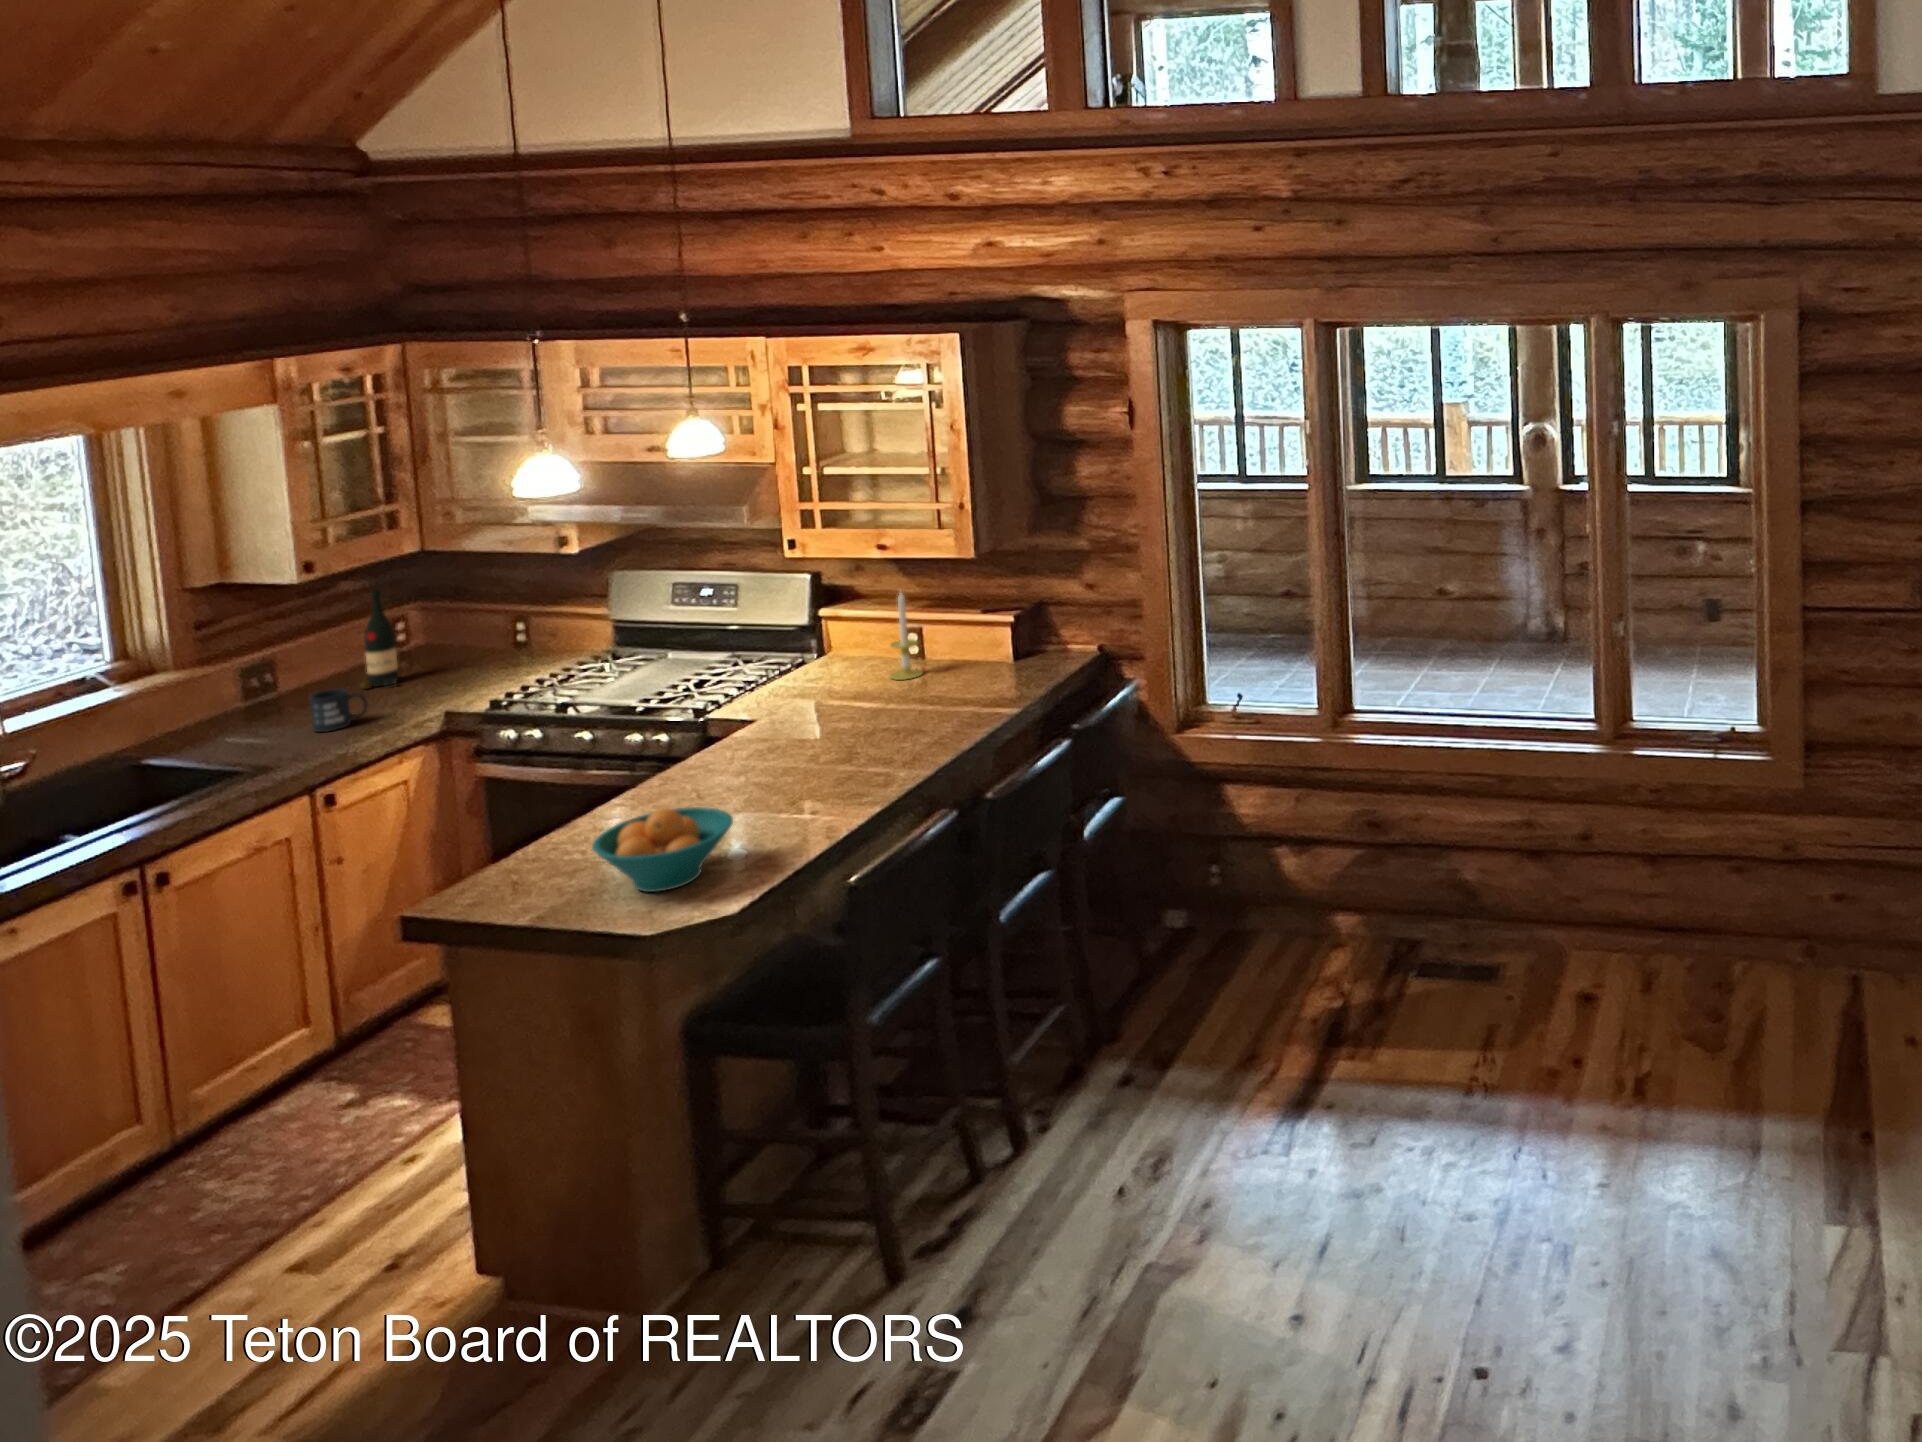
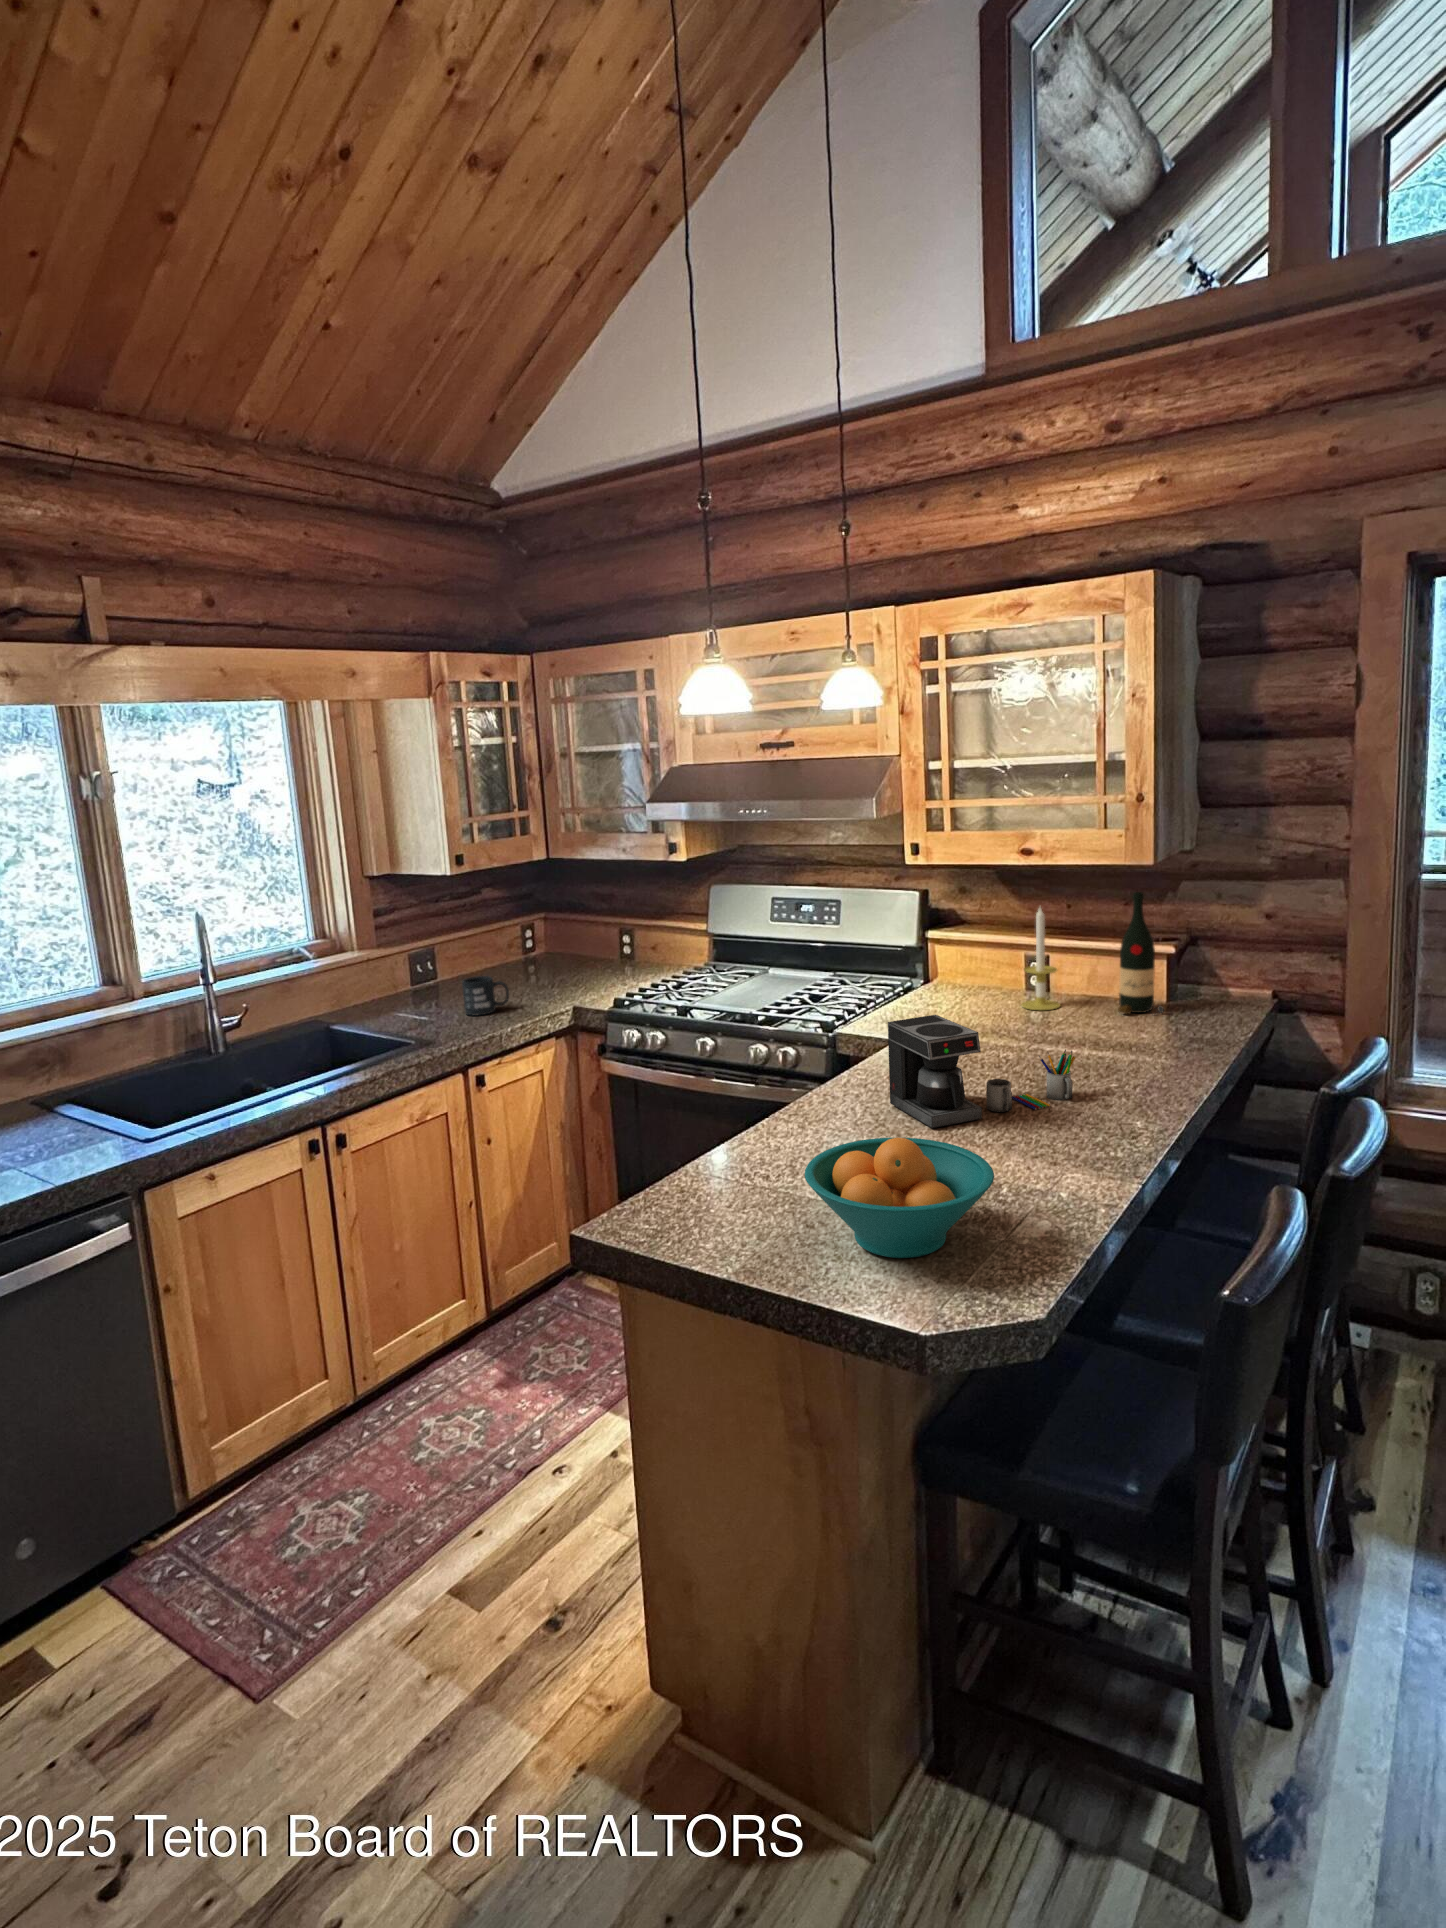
wine bottle: present [361,590,398,689] -> present [1118,892,1164,1014]
coffee maker: none [712,705,871,797] -> present [888,1015,1075,1128]

